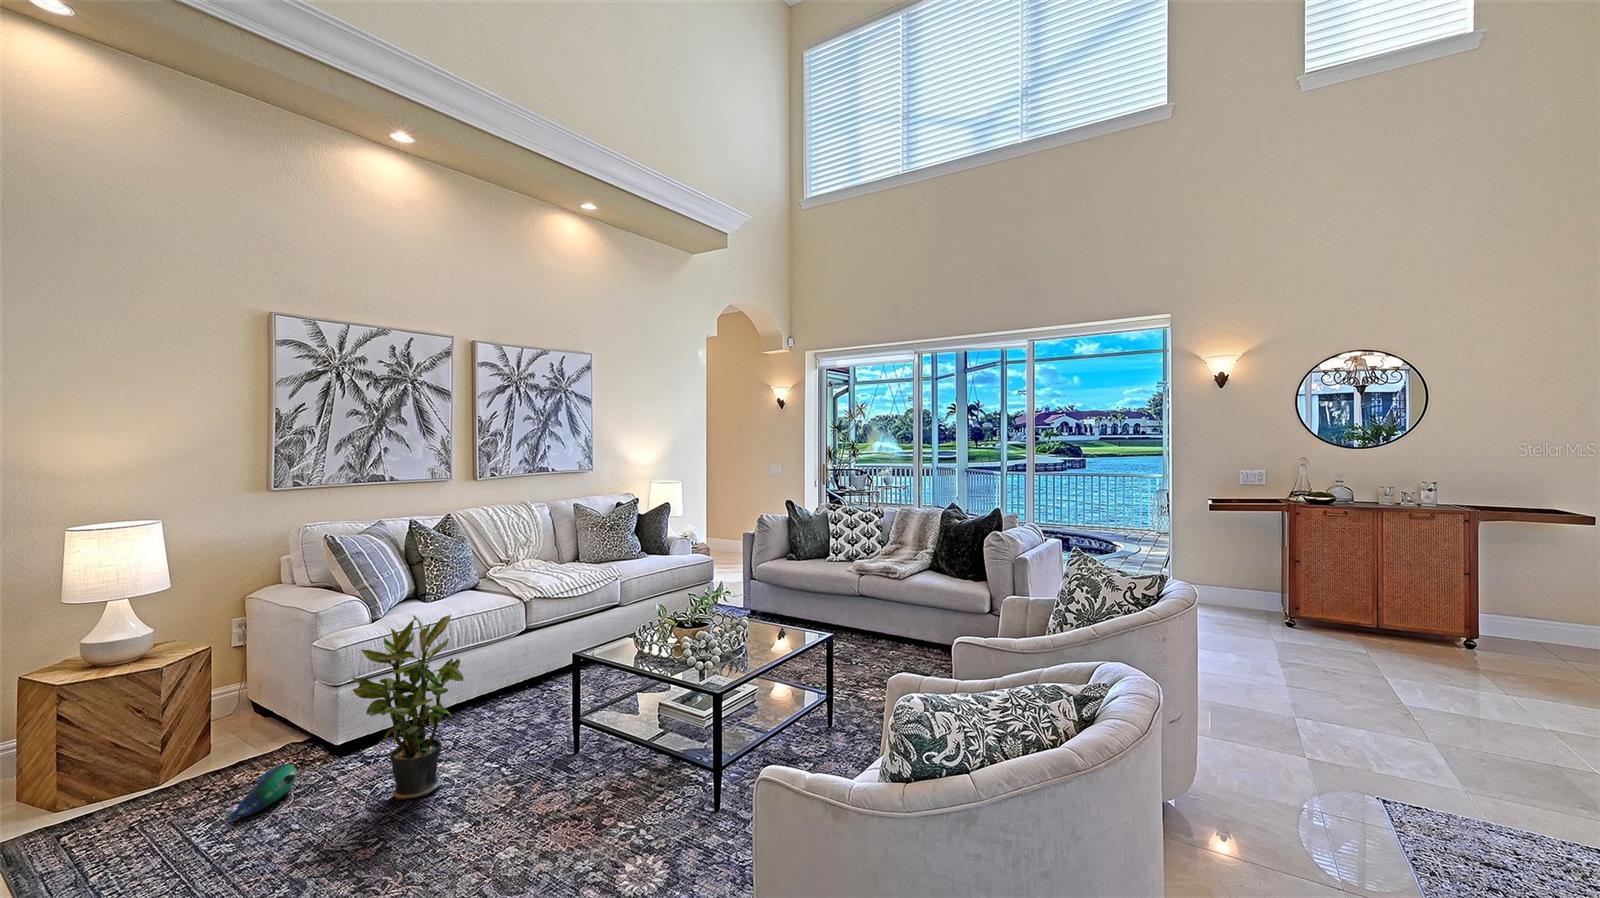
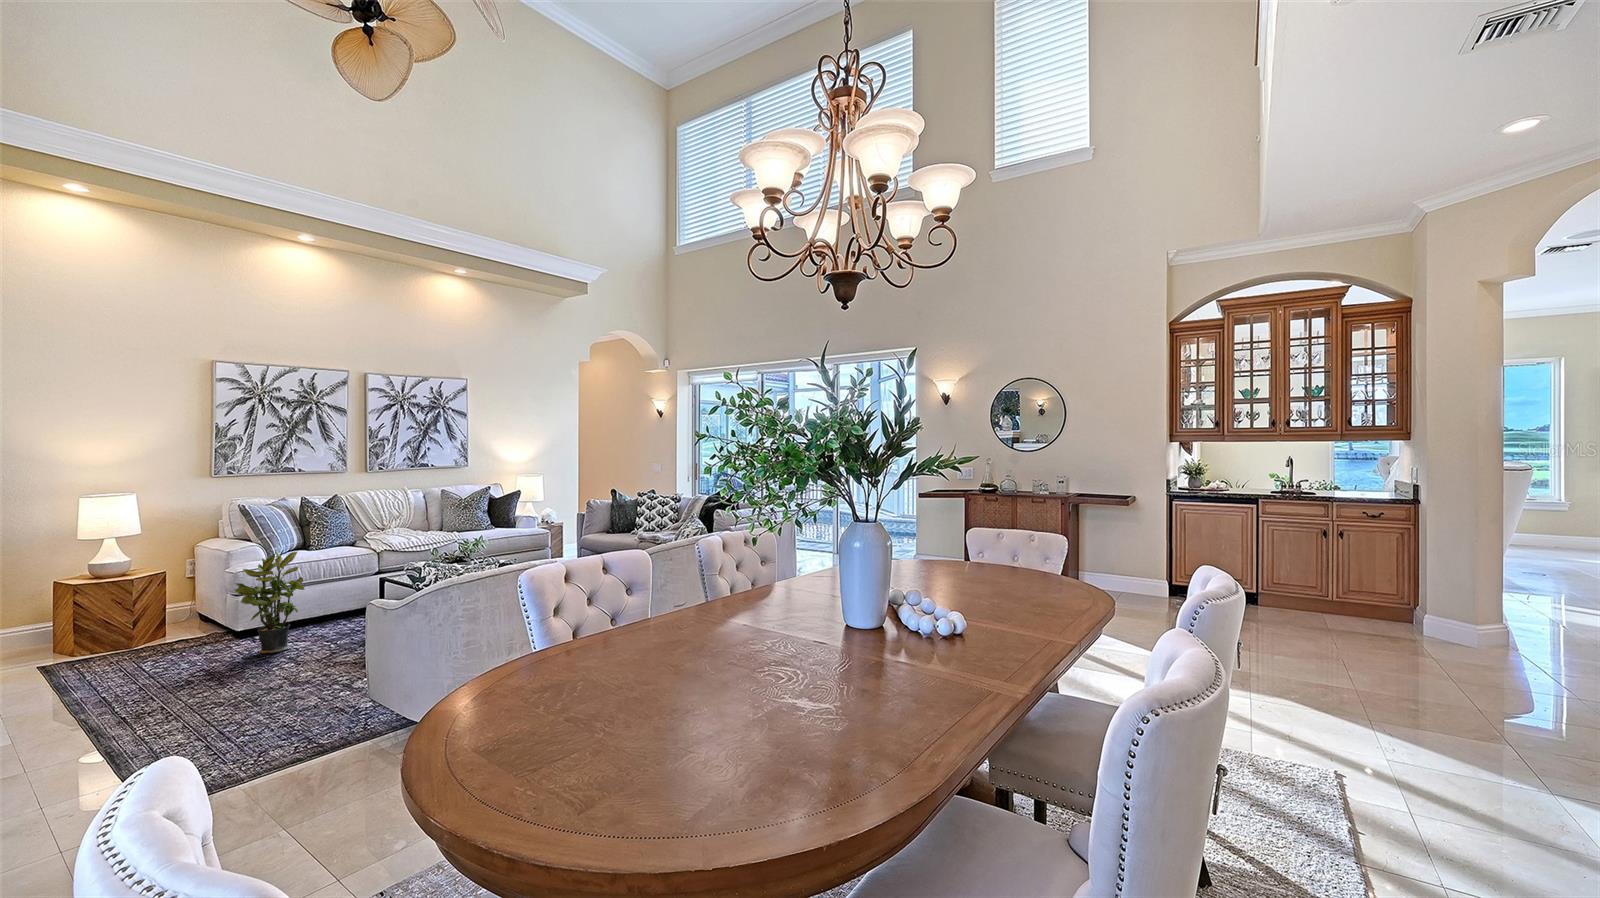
plush toy: present [228,764,297,821] -> none [165,635,208,659]

